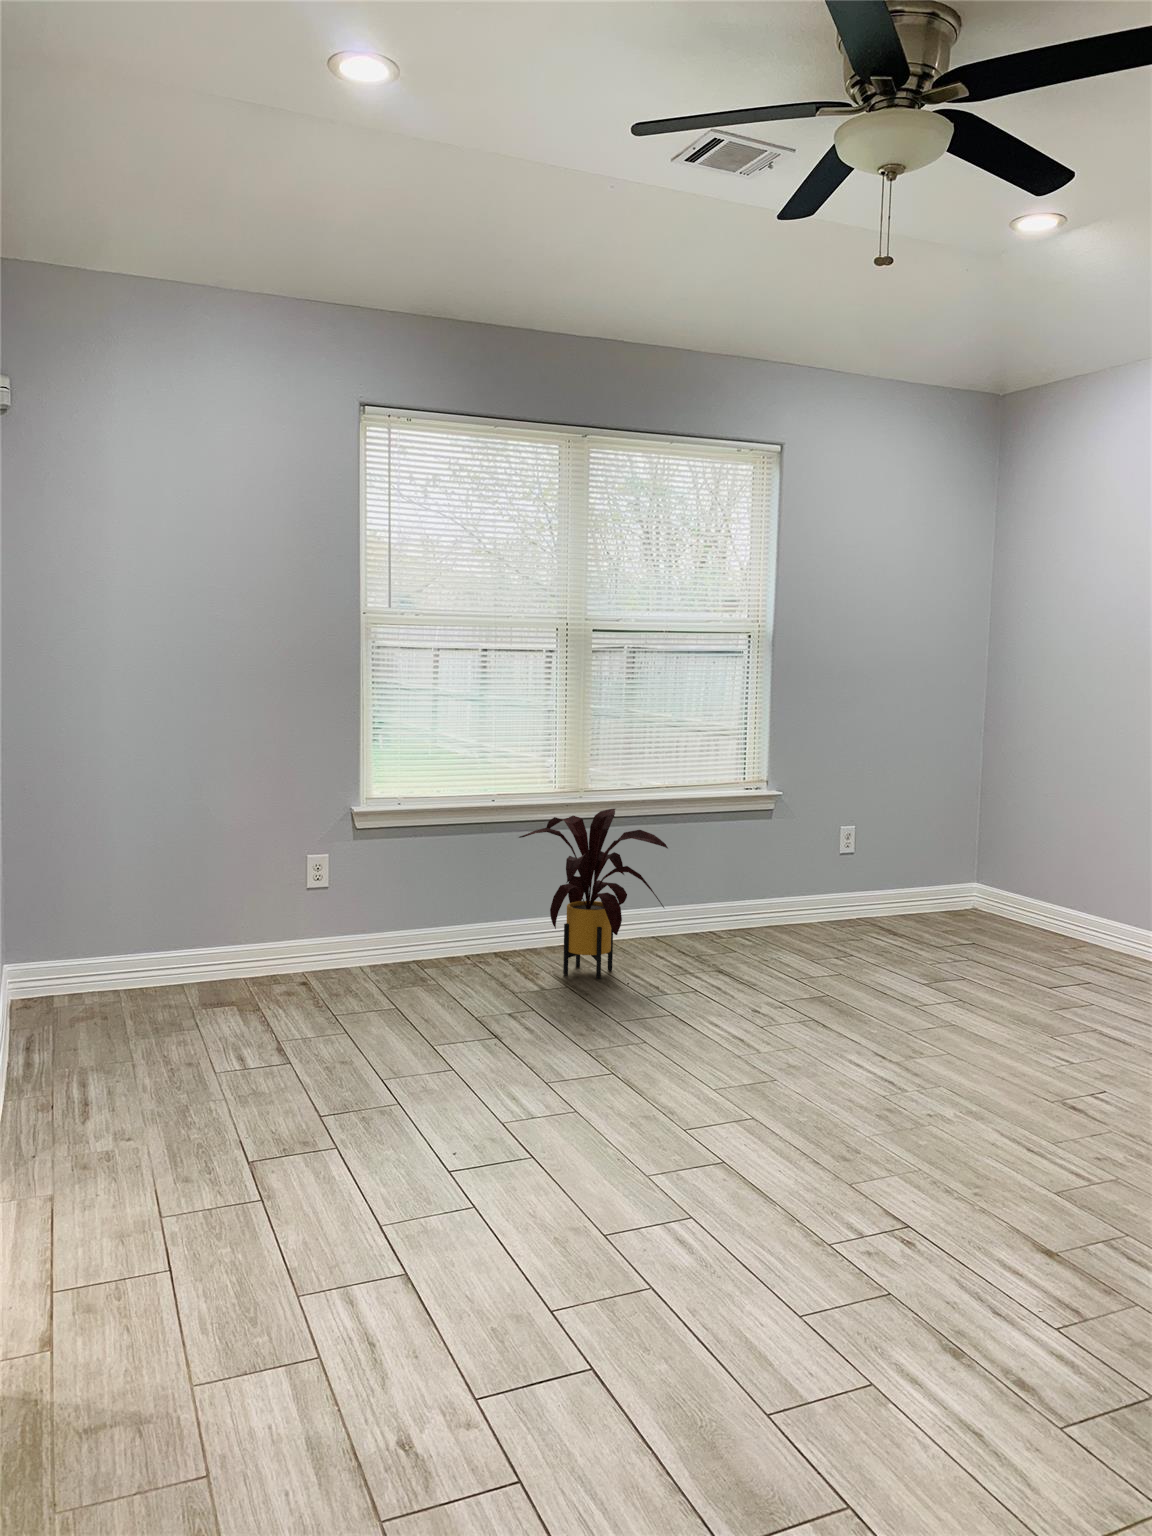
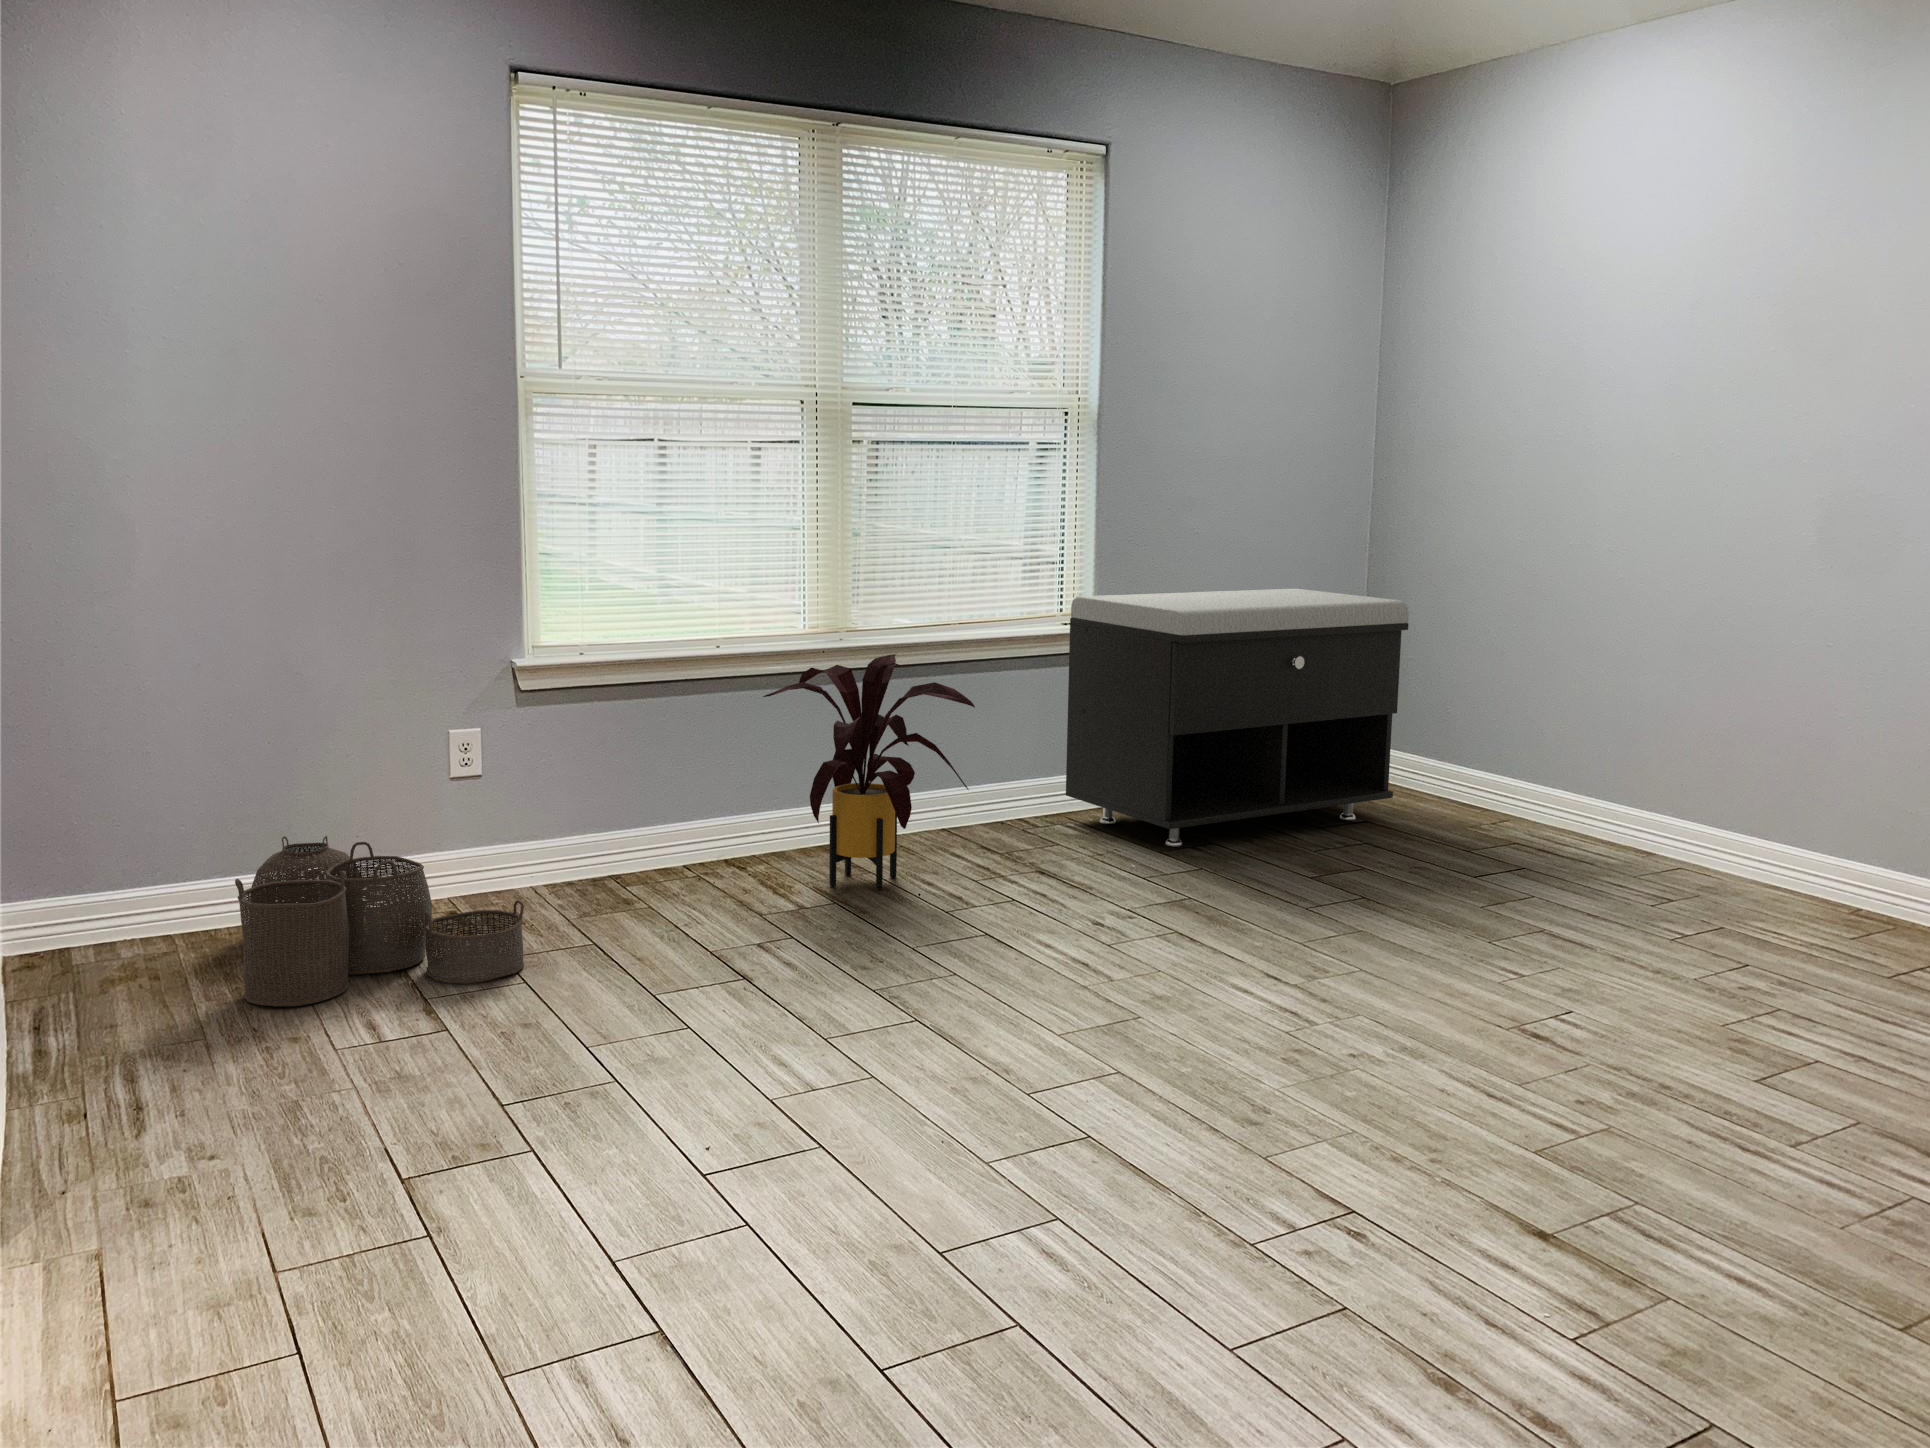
storage bench: none [744,763,1008,955] -> present [1066,589,1409,847]
woven basket: none [157,926,346,1042] -> present [235,836,524,1006]

